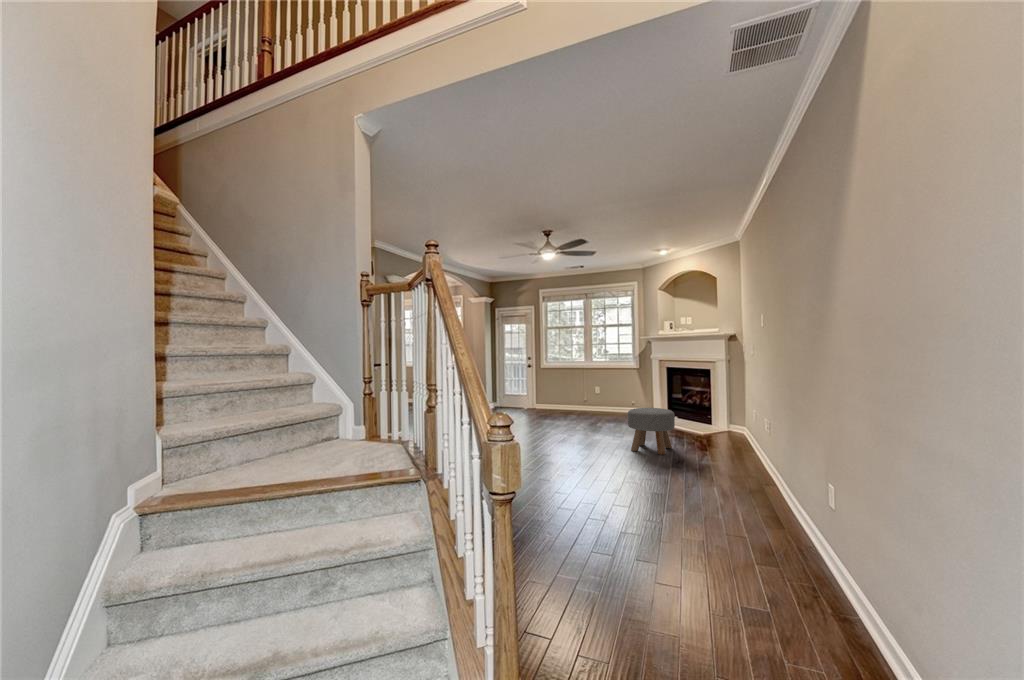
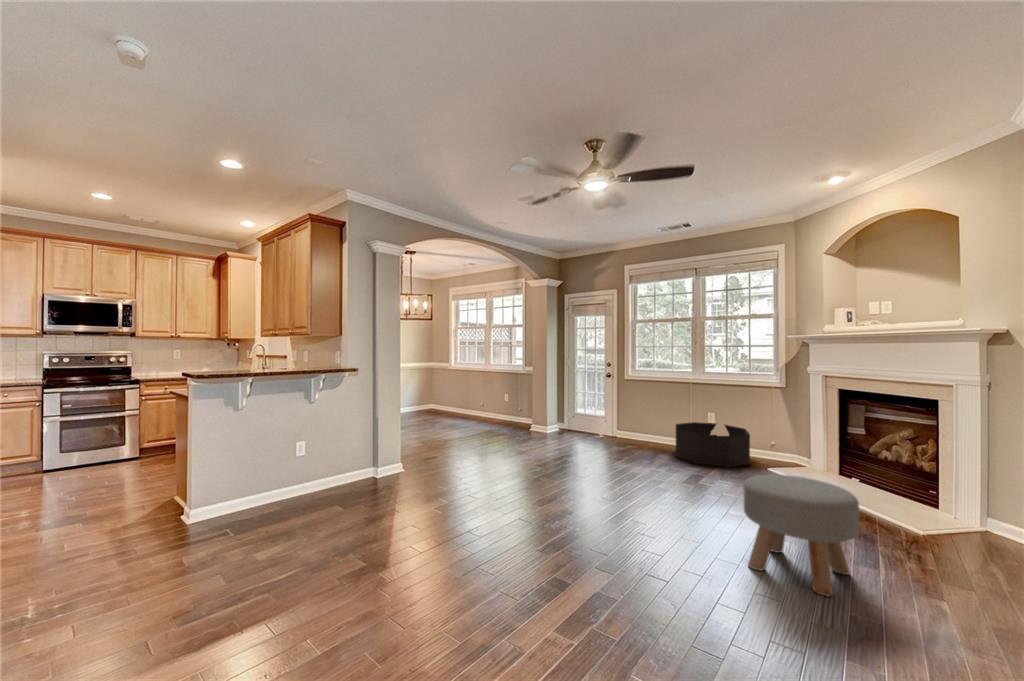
basket: none [578,394,622,418] -> present [676,422,750,467]

